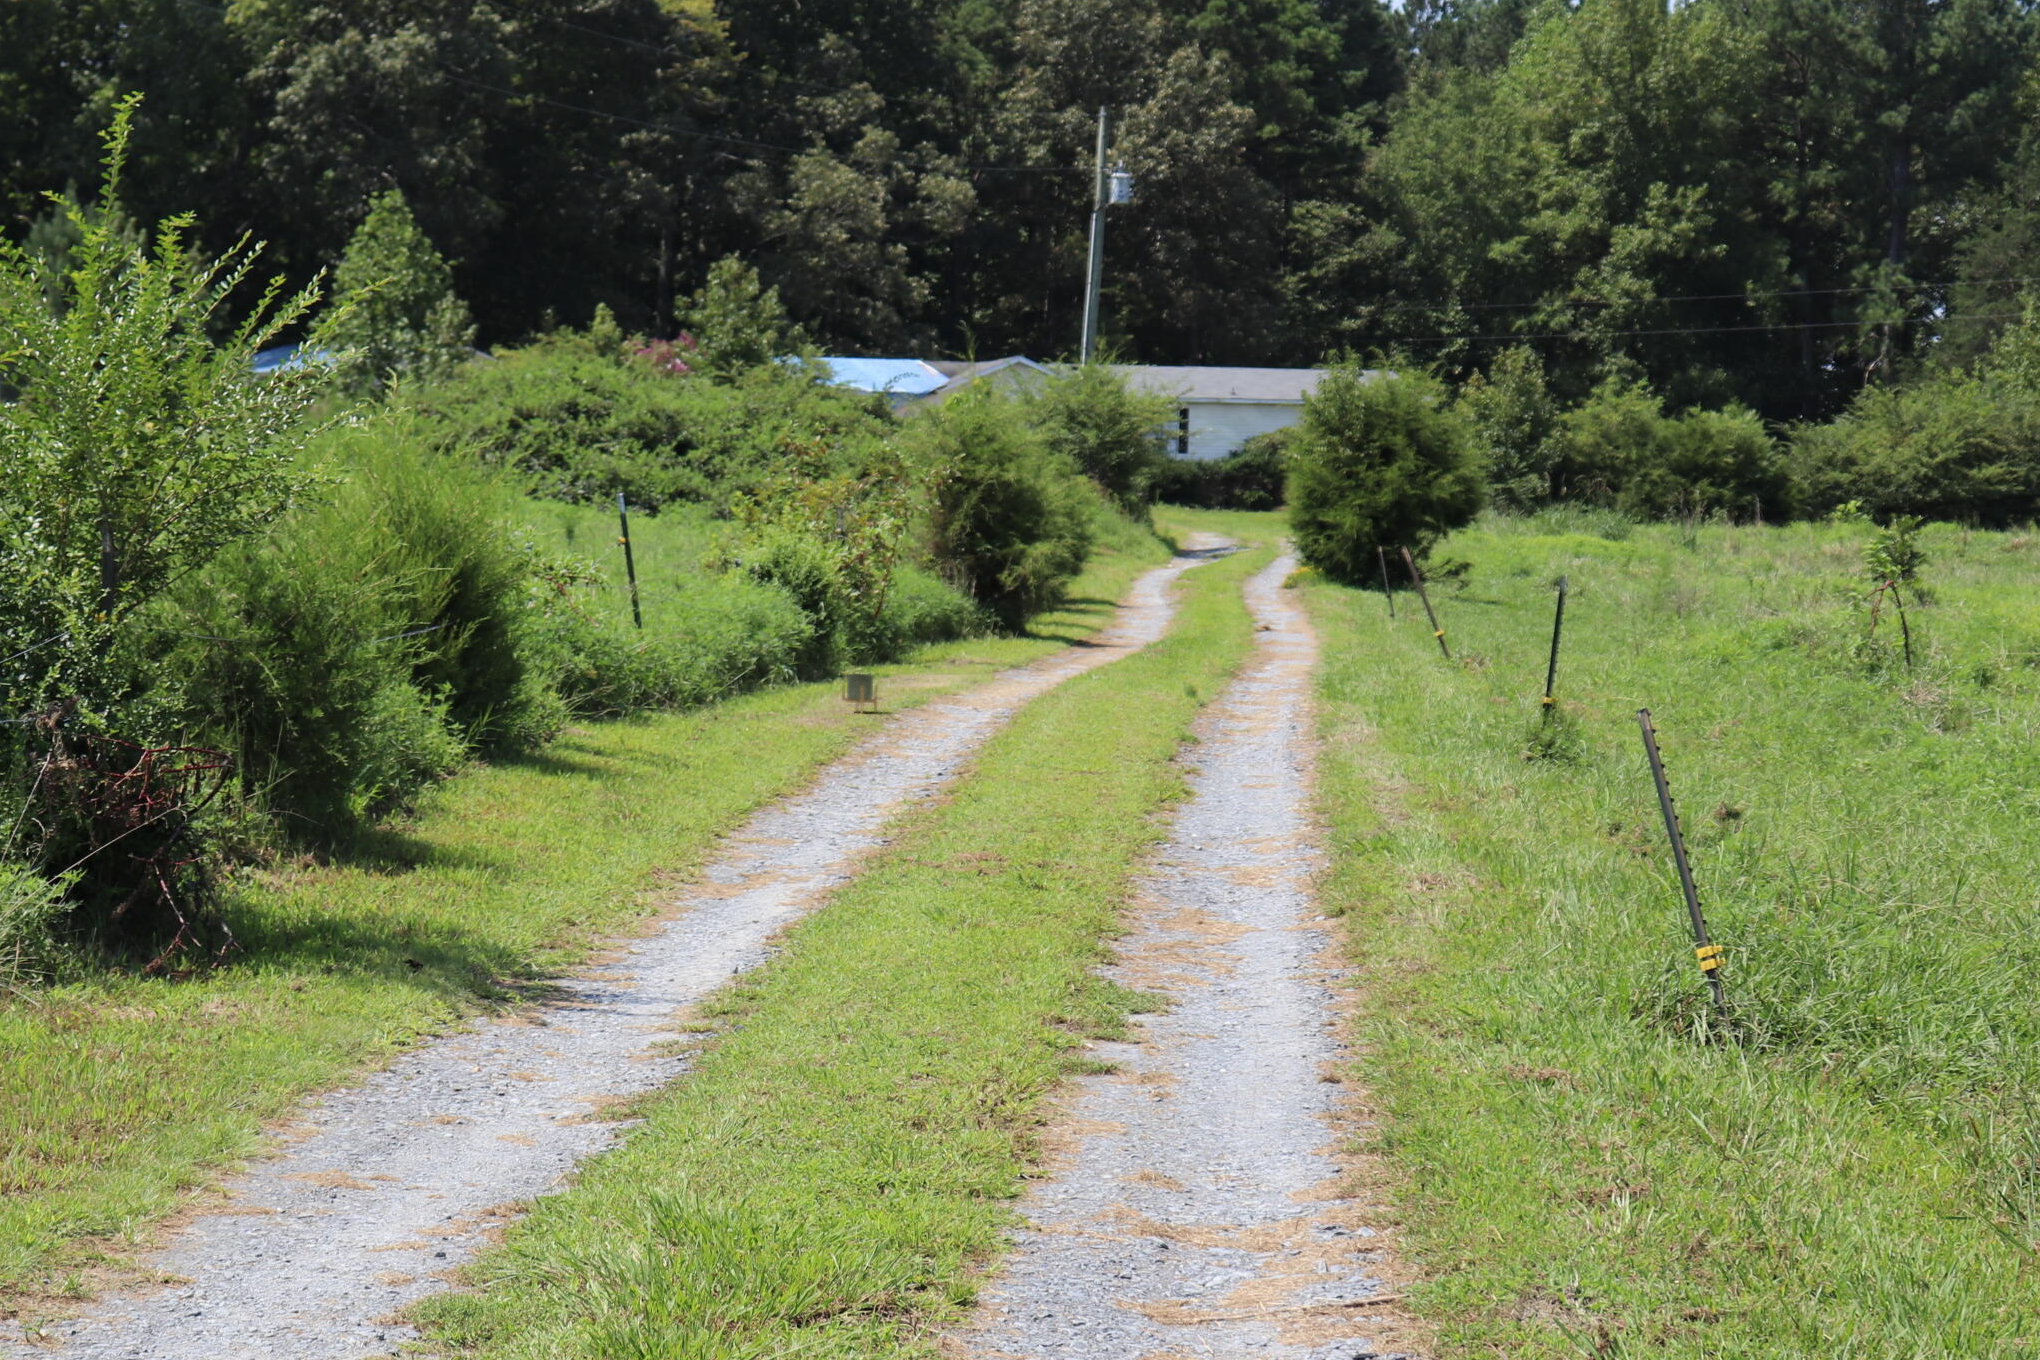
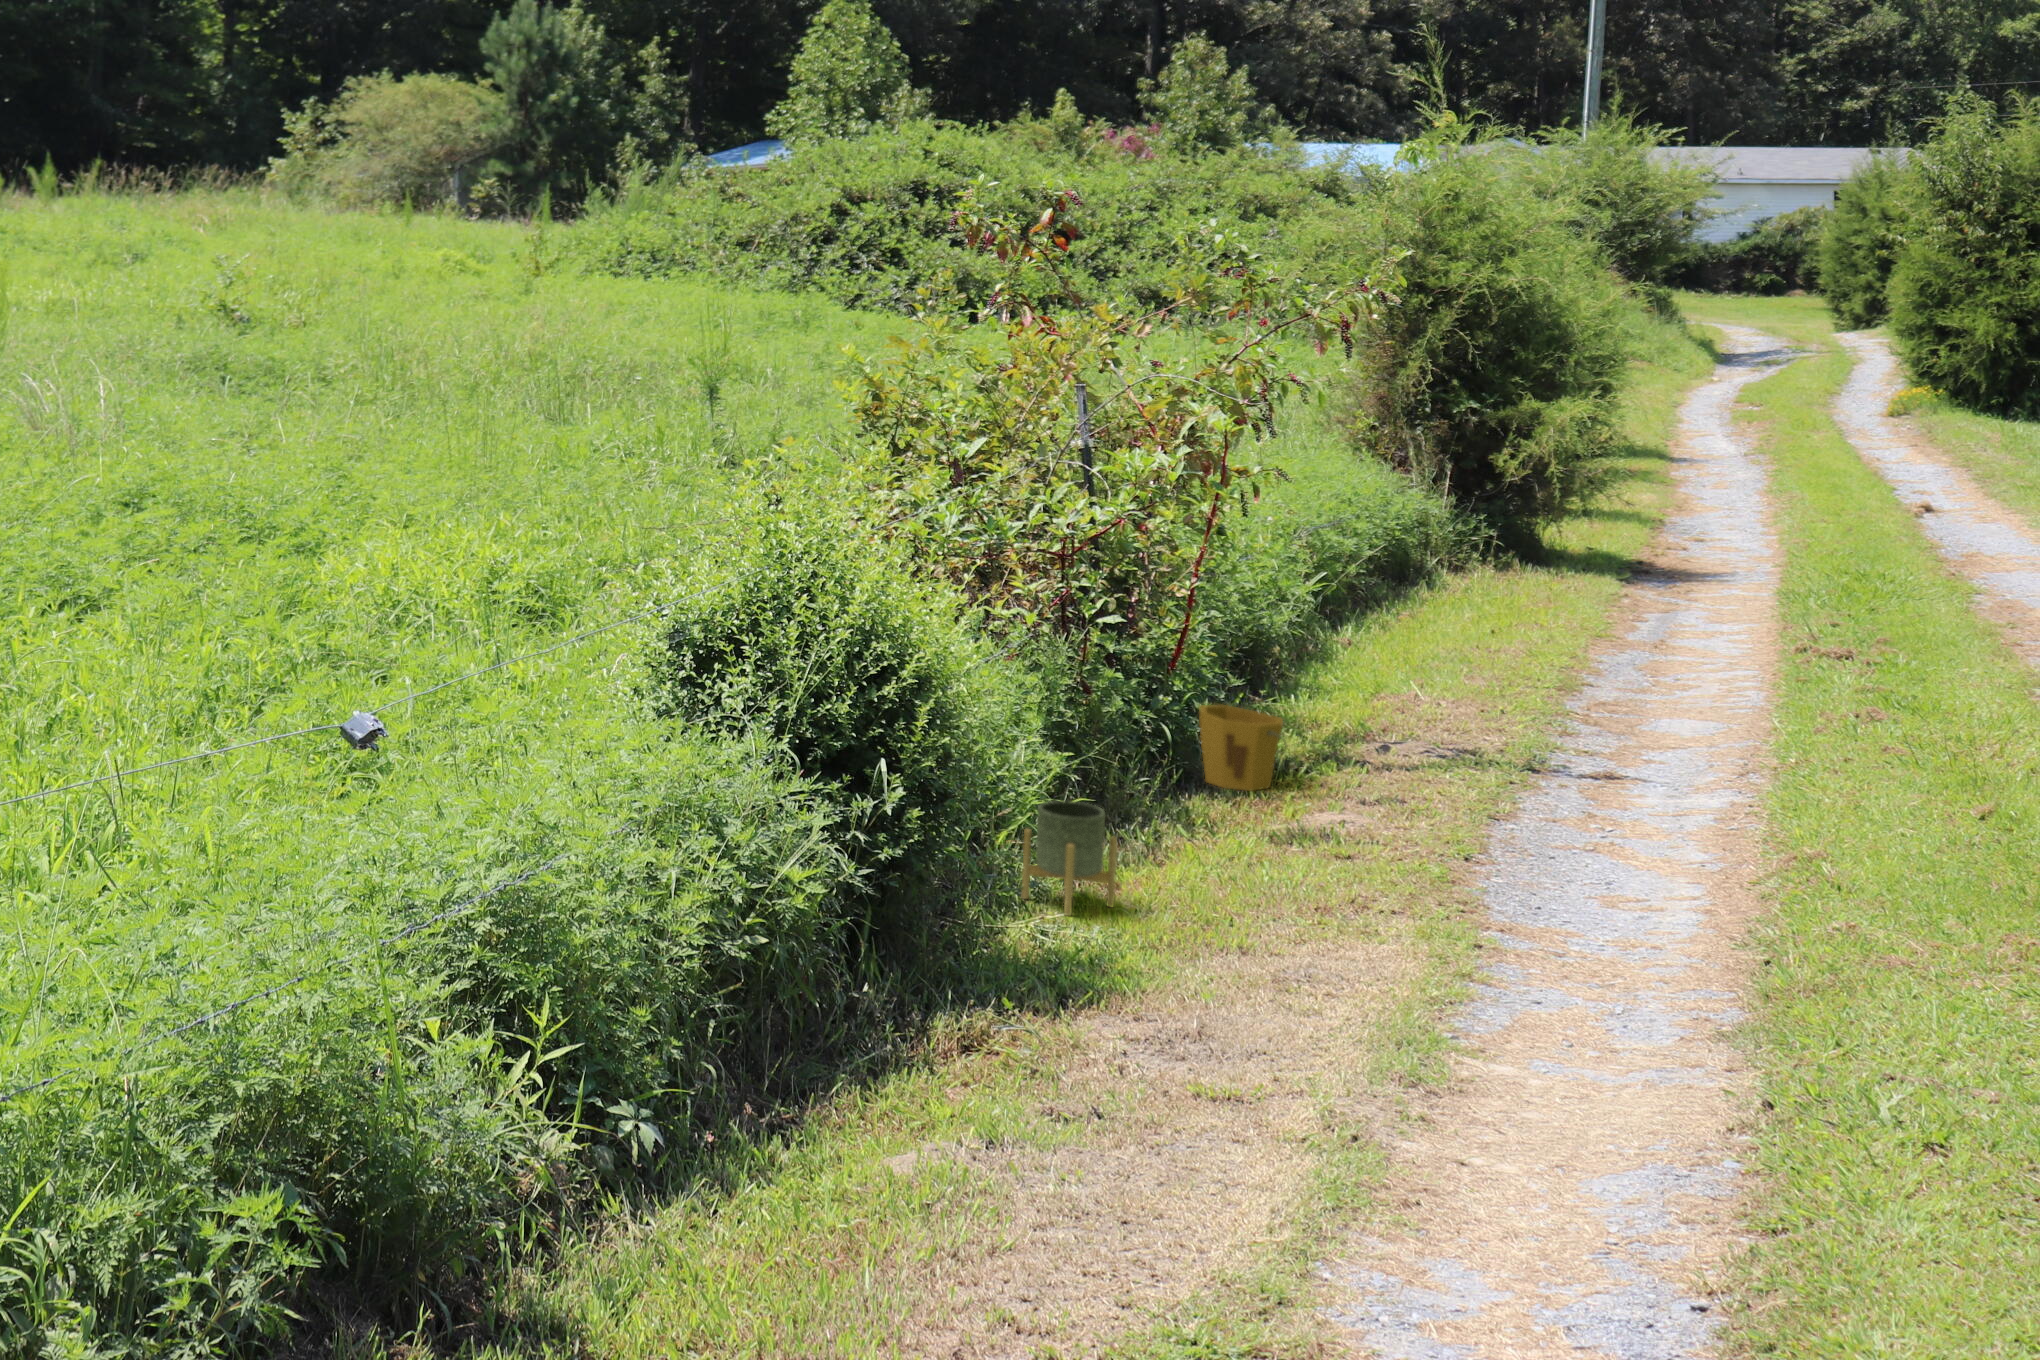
bucket: none [885,662,924,696] -> present [1199,705,1283,791]

